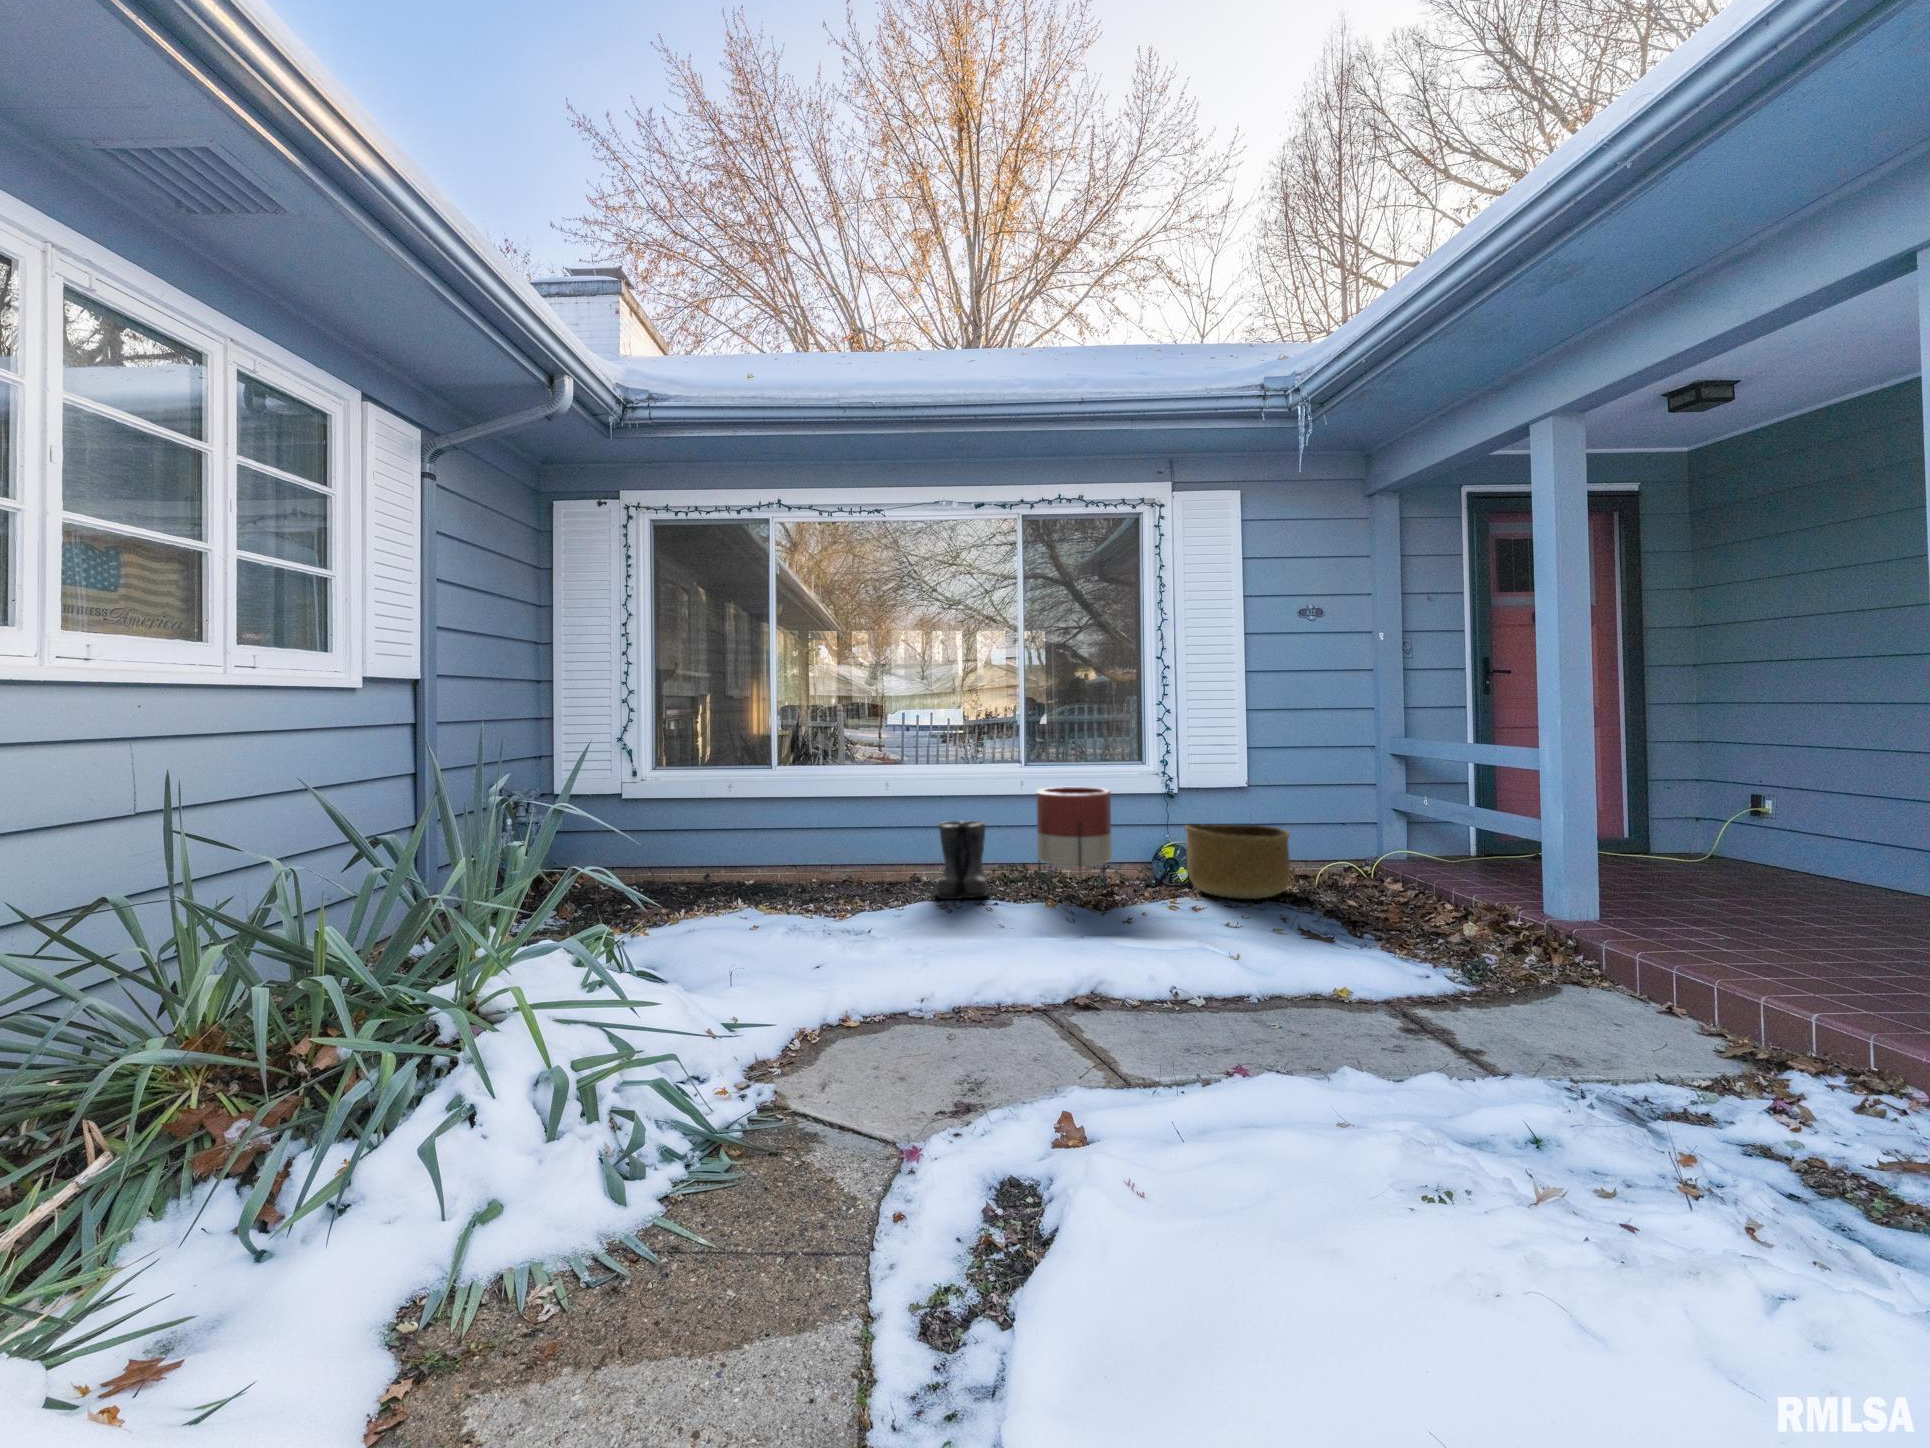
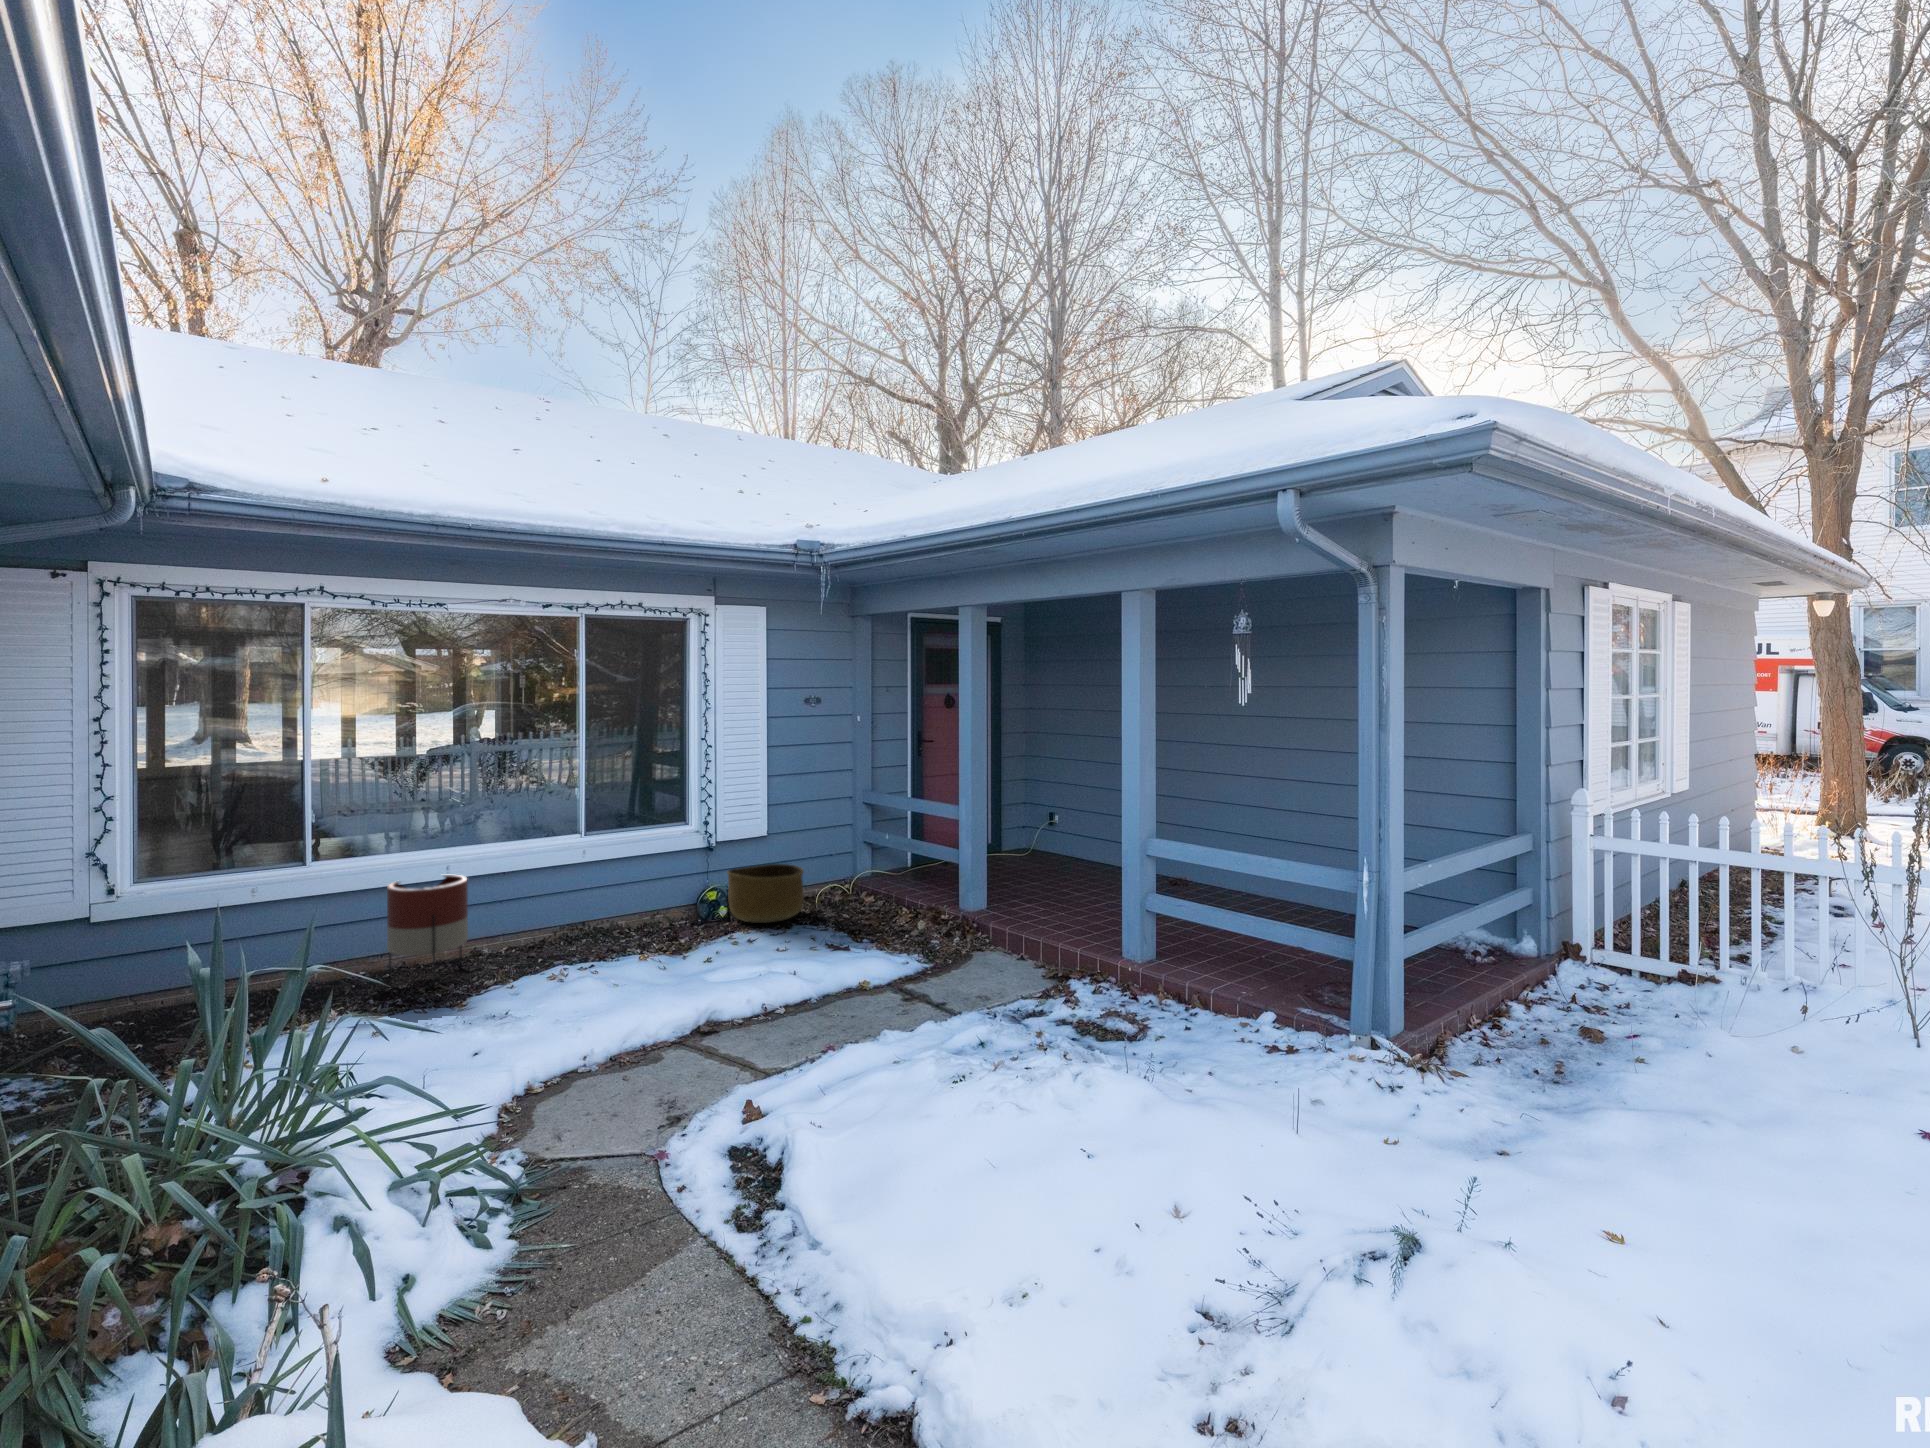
planter: present [1036,787,1112,897] -> present [387,875,468,982]
boots: present [936,821,989,899] -> none [514,890,572,964]

